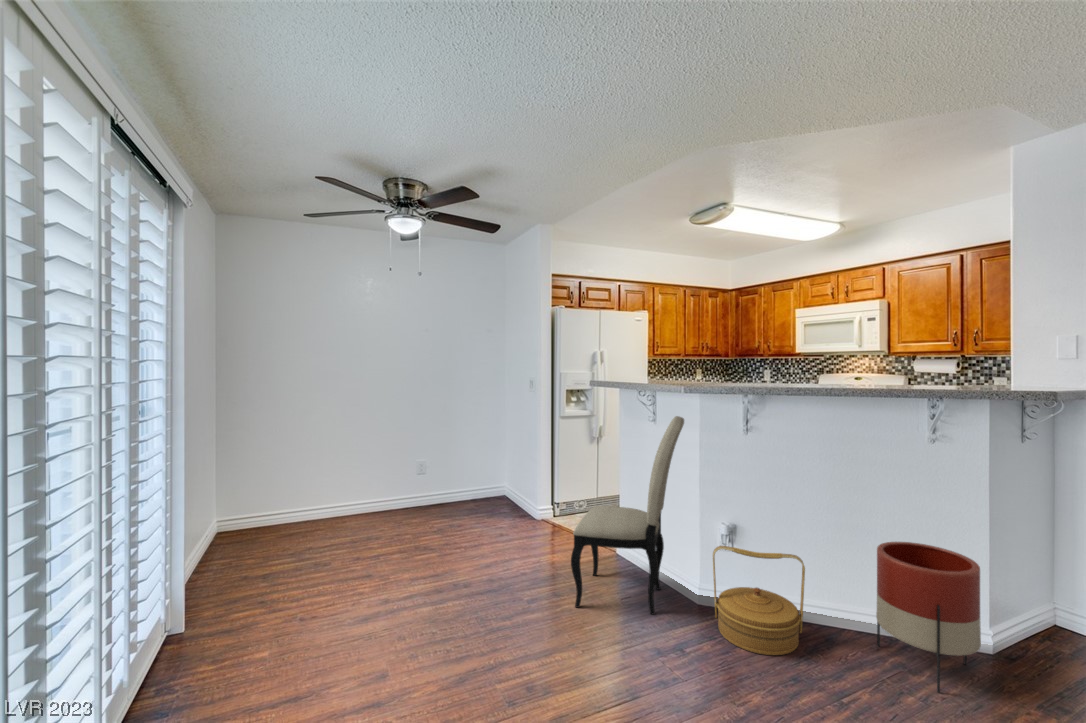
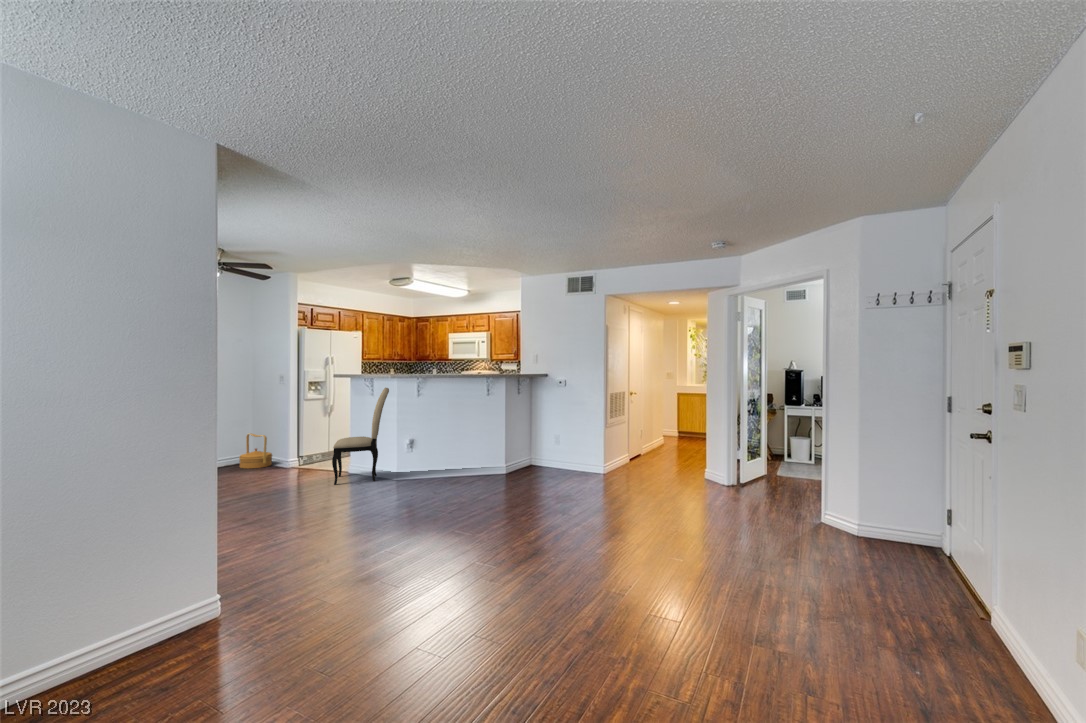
planter: present [876,542,981,693] -> none [465,432,496,479]
woven basket: present [713,546,805,655] -> present [239,434,272,469]

